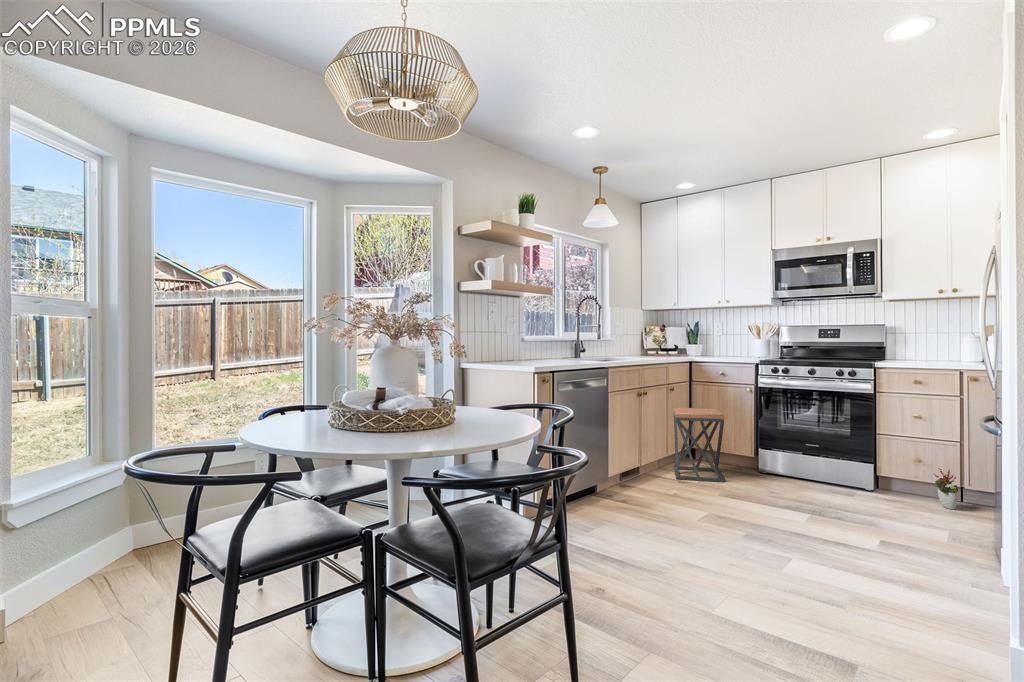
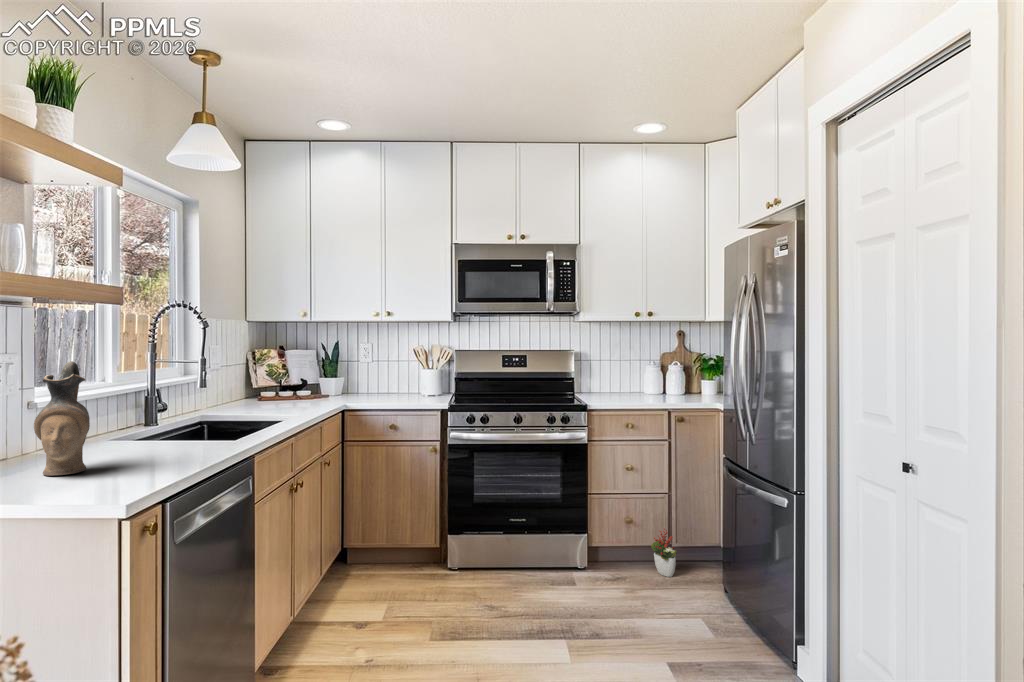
ceramic pitcher: none [526,320,545,364] -> present [34,361,90,475]
stool: present [674,408,724,482] -> none [327,485,418,623]

